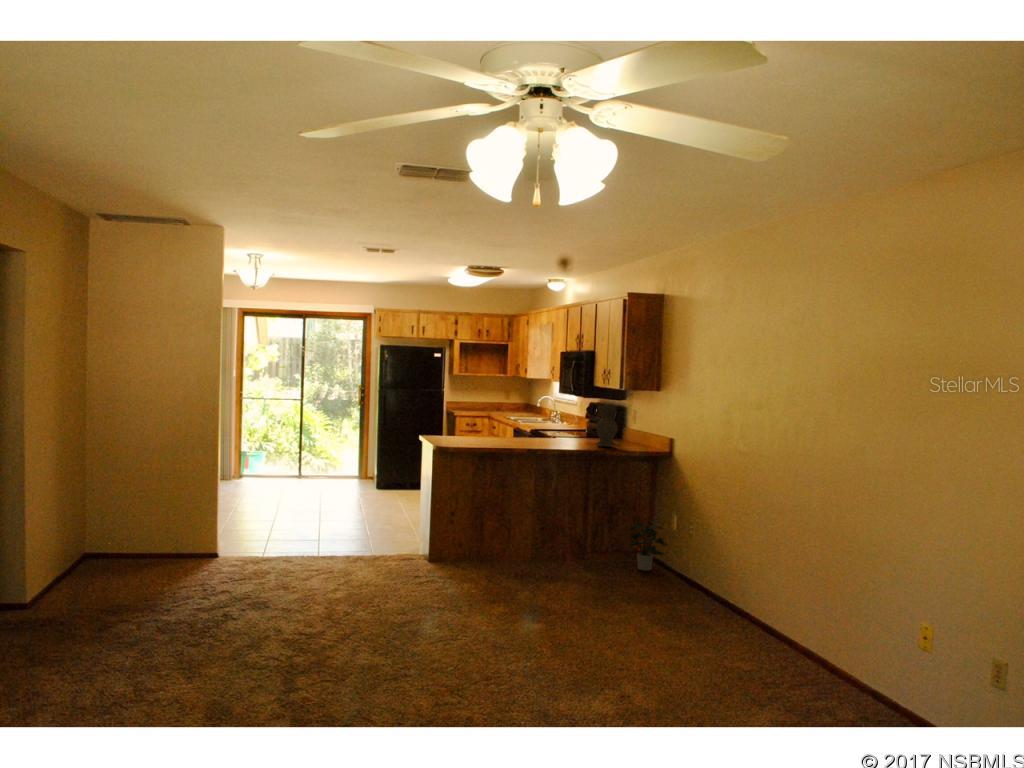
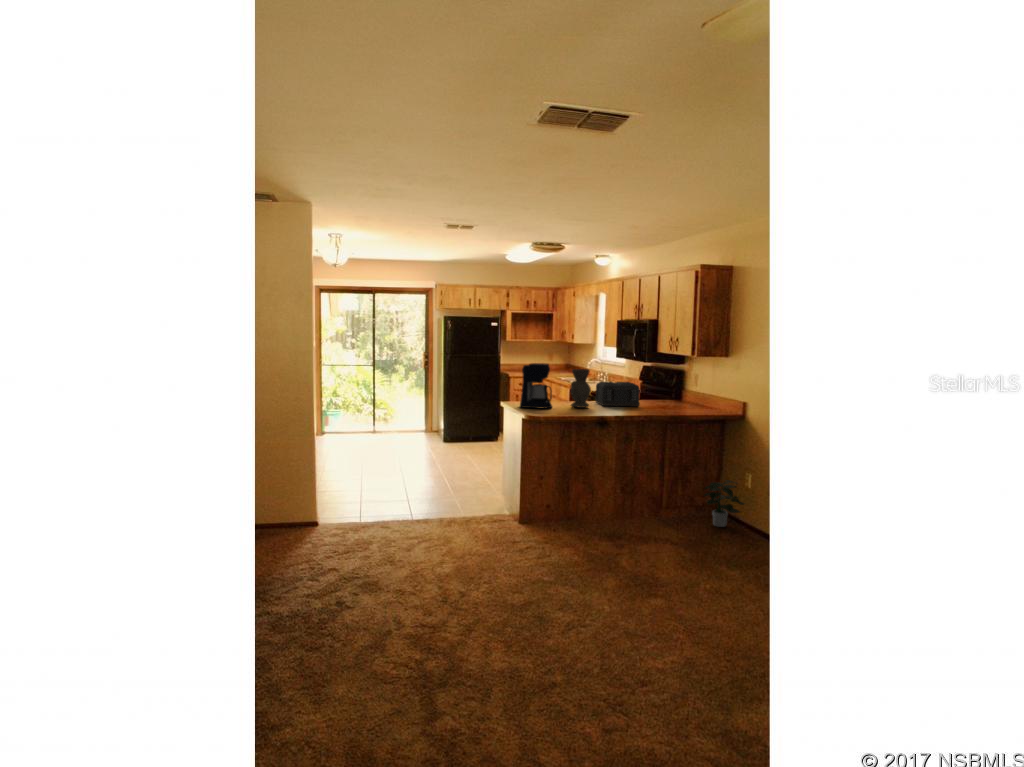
coffee maker: none [437,394,473,441] -> present [520,363,552,409]
vase: present [596,405,618,447] -> present [571,369,591,408]
toaster: none [525,416,568,442] -> present [595,382,640,406]

